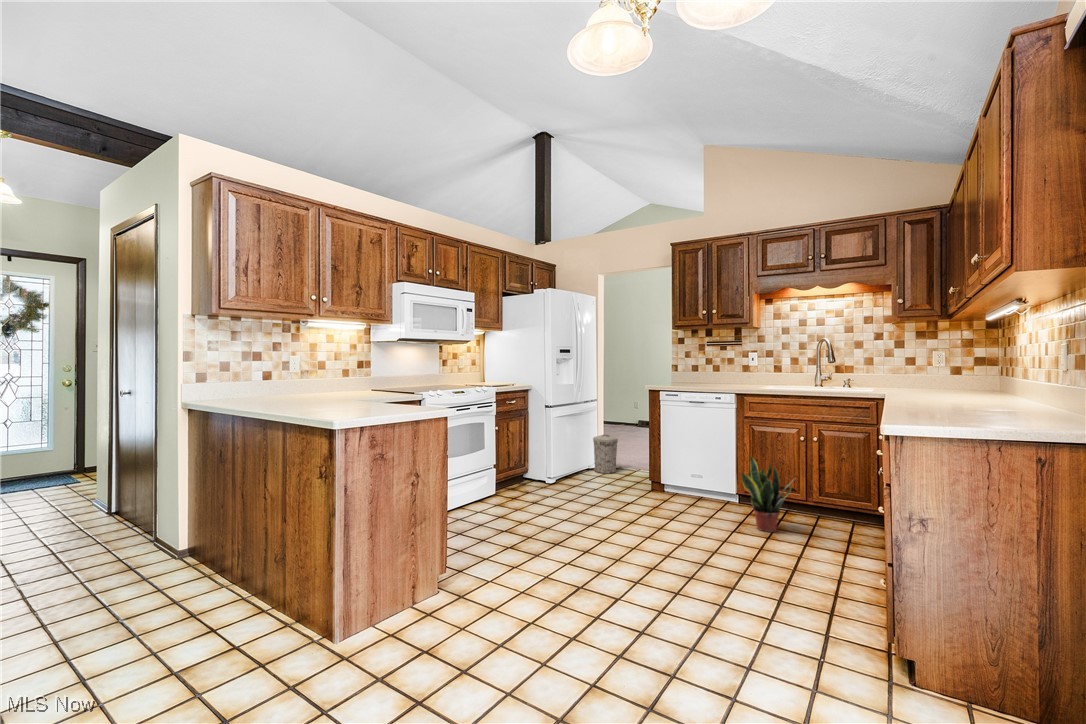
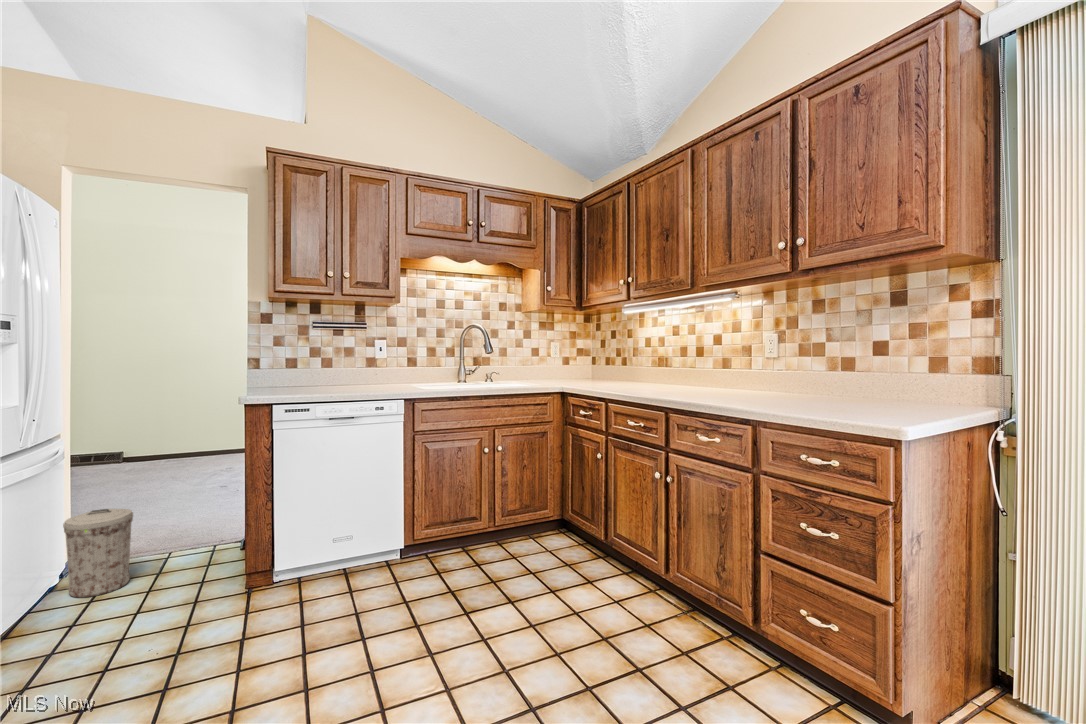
potted plant: present [742,457,792,532] -> none [454,488,521,590]

